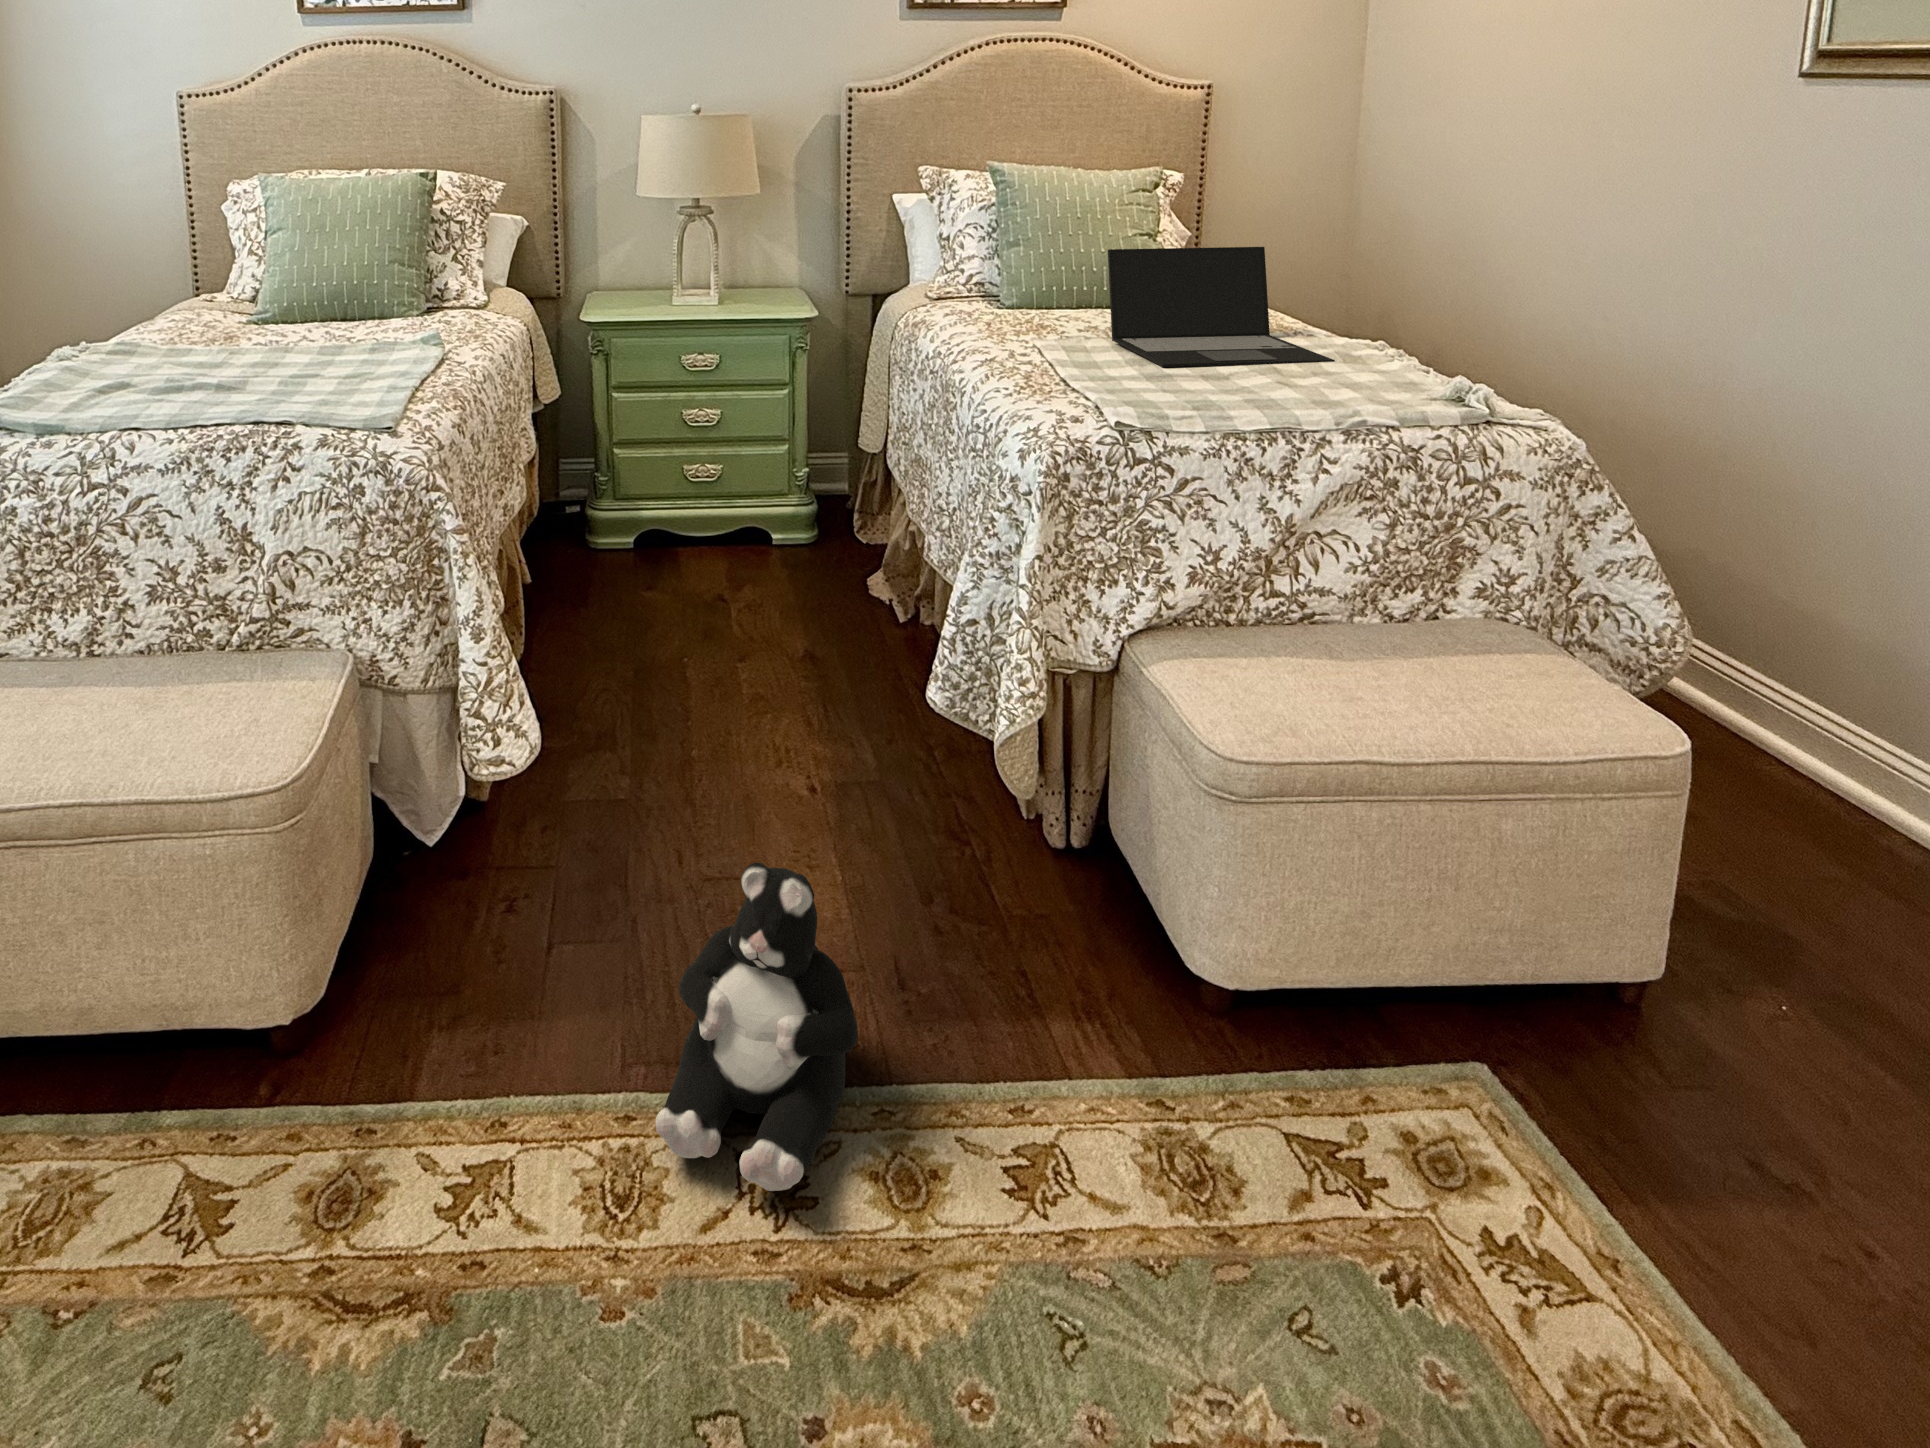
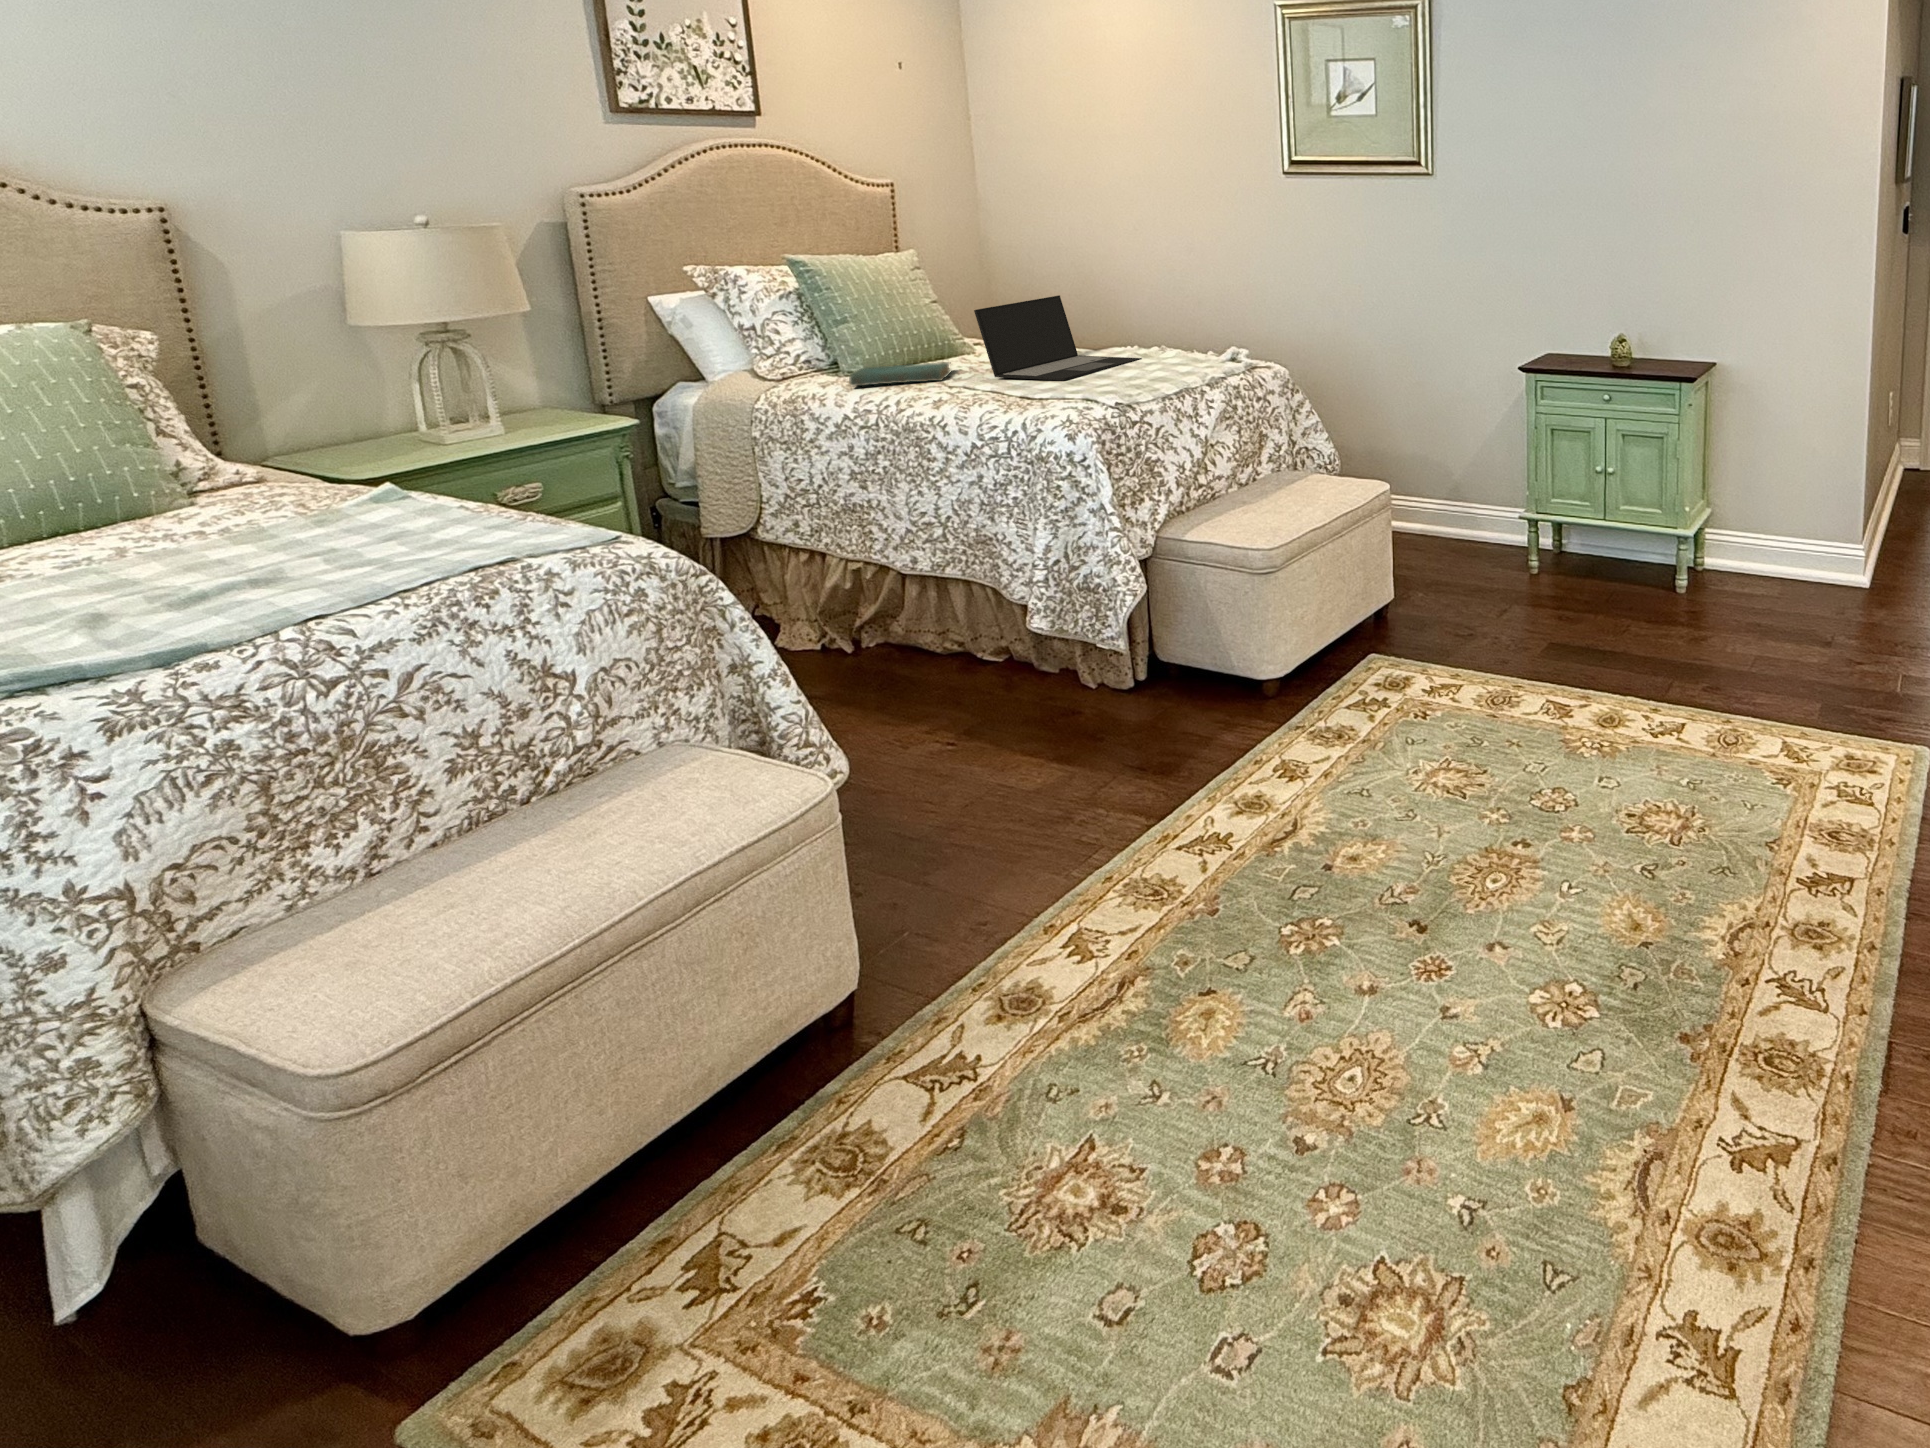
book: none [982,296,1110,330] -> present [849,362,950,386]
plush toy: present [655,862,858,1191] -> none [1073,690,1217,870]

